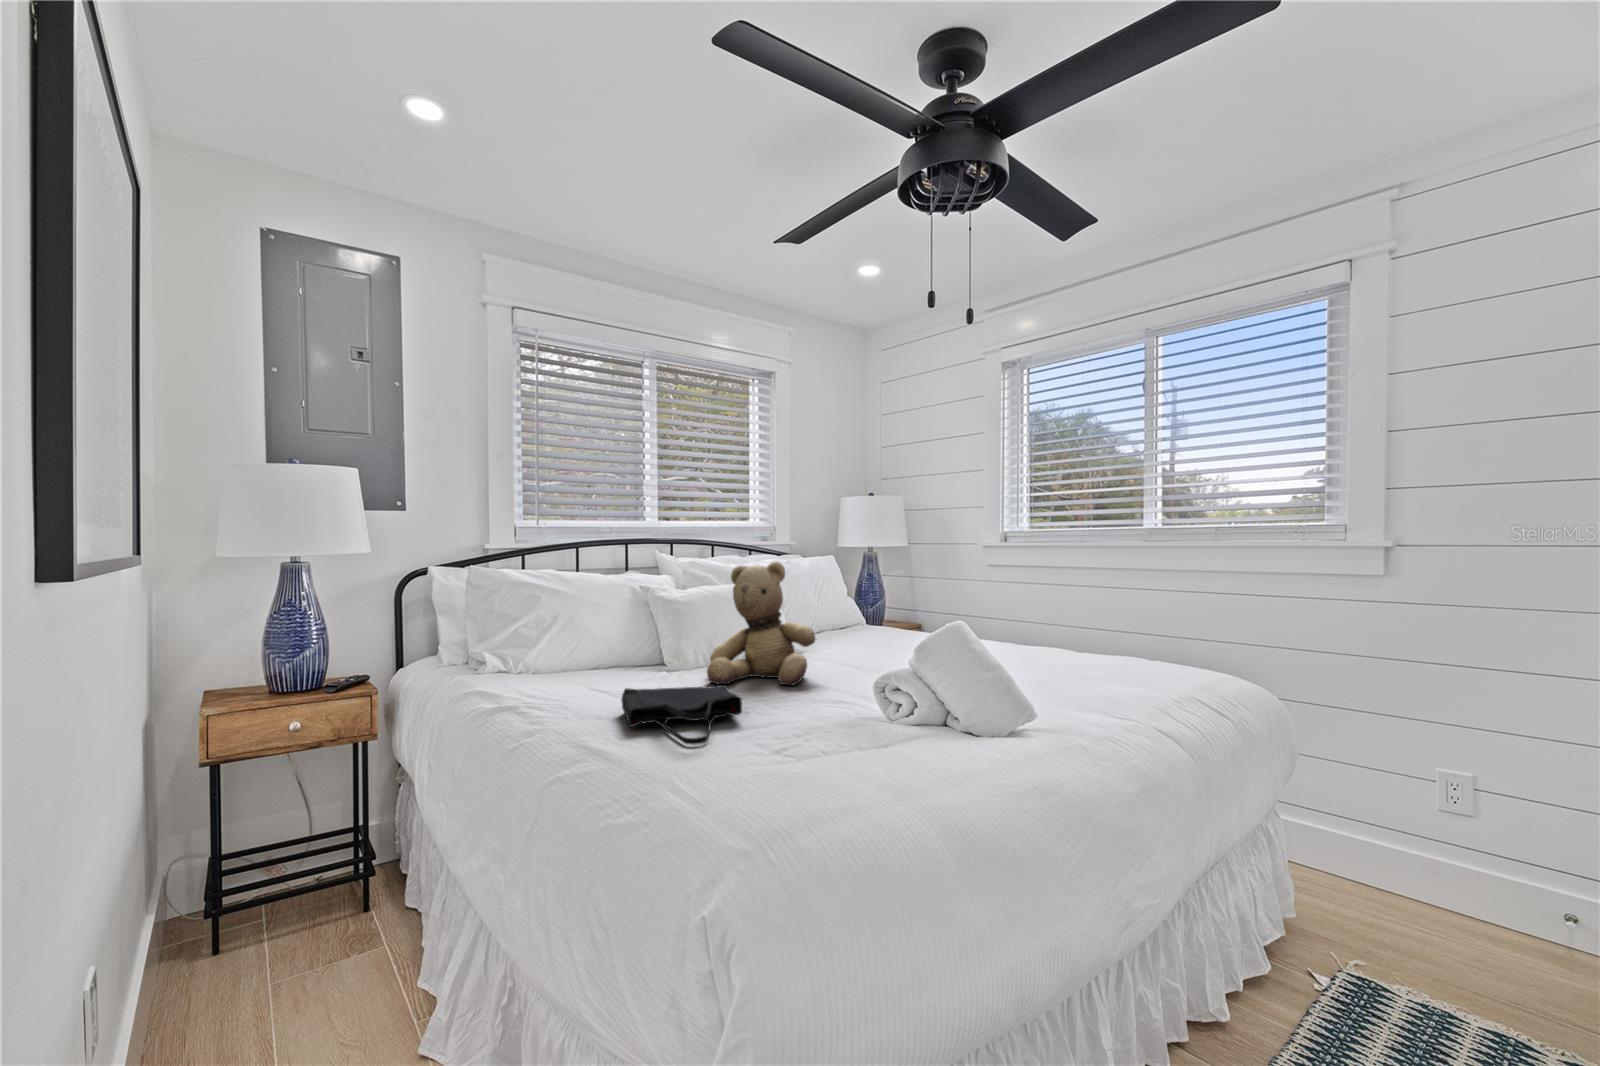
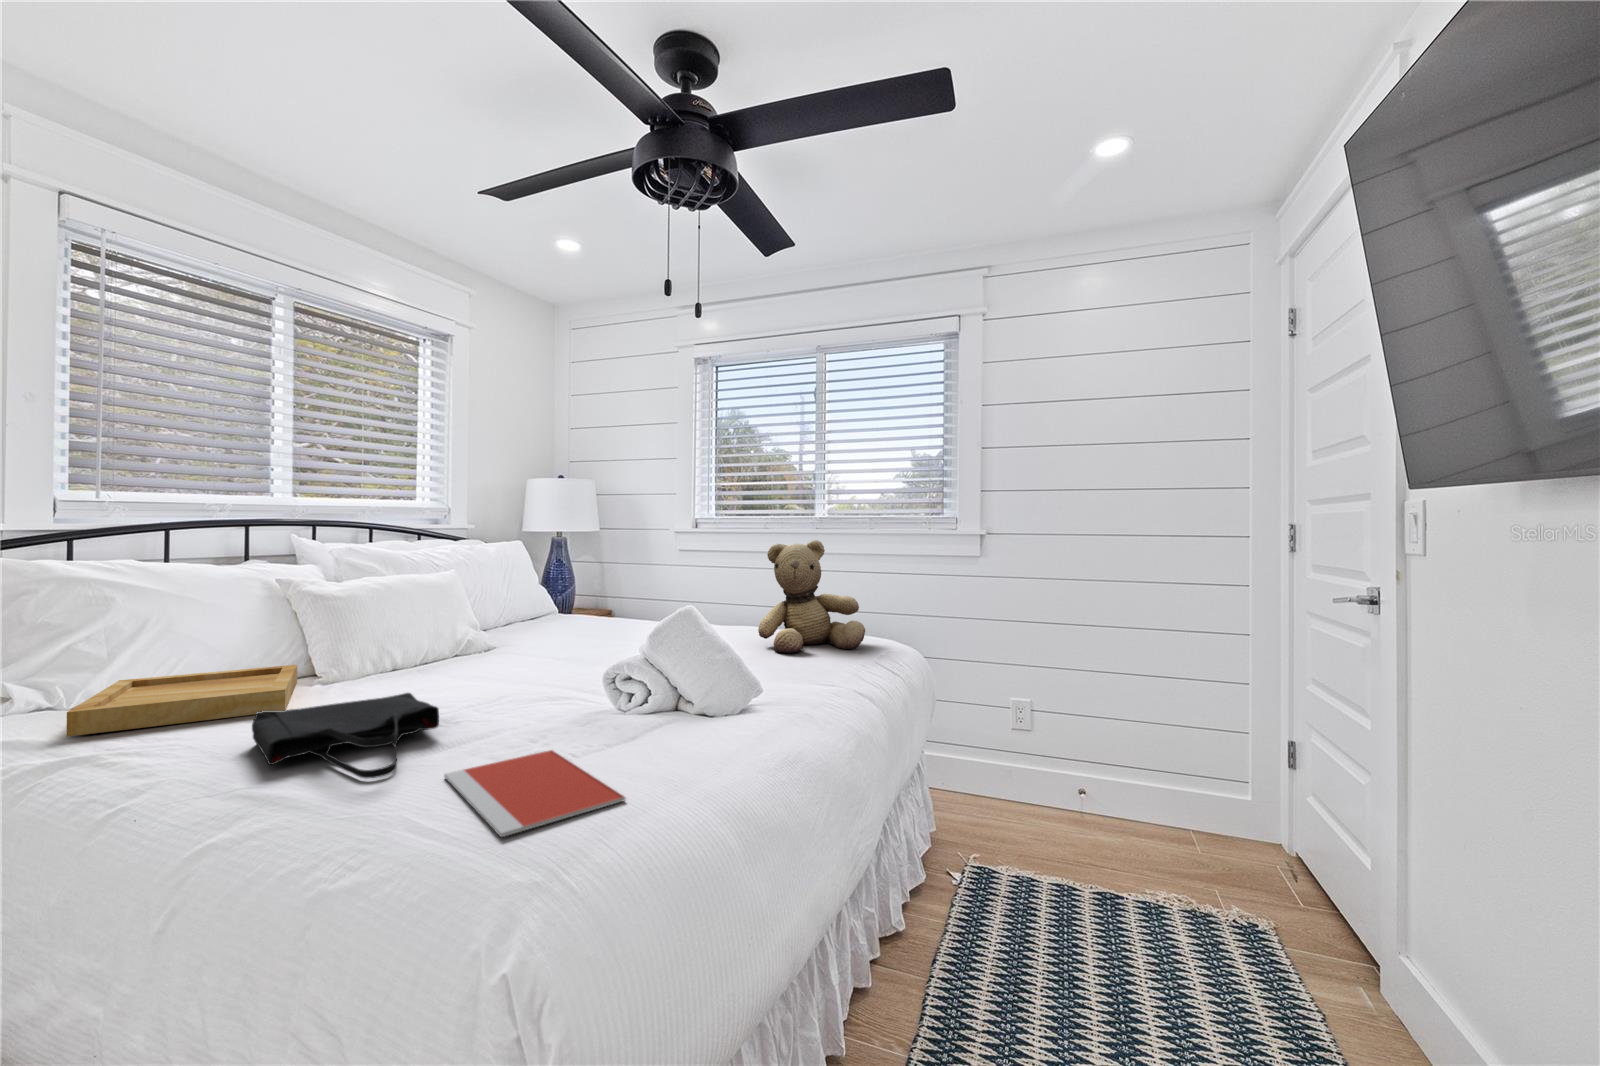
teddy bear: present [707,561,815,686] -> present [758,540,865,653]
tray: none [524,658,655,695] -> present [67,665,297,737]
notebook: none [739,742,868,796] -> present [444,750,625,837]

